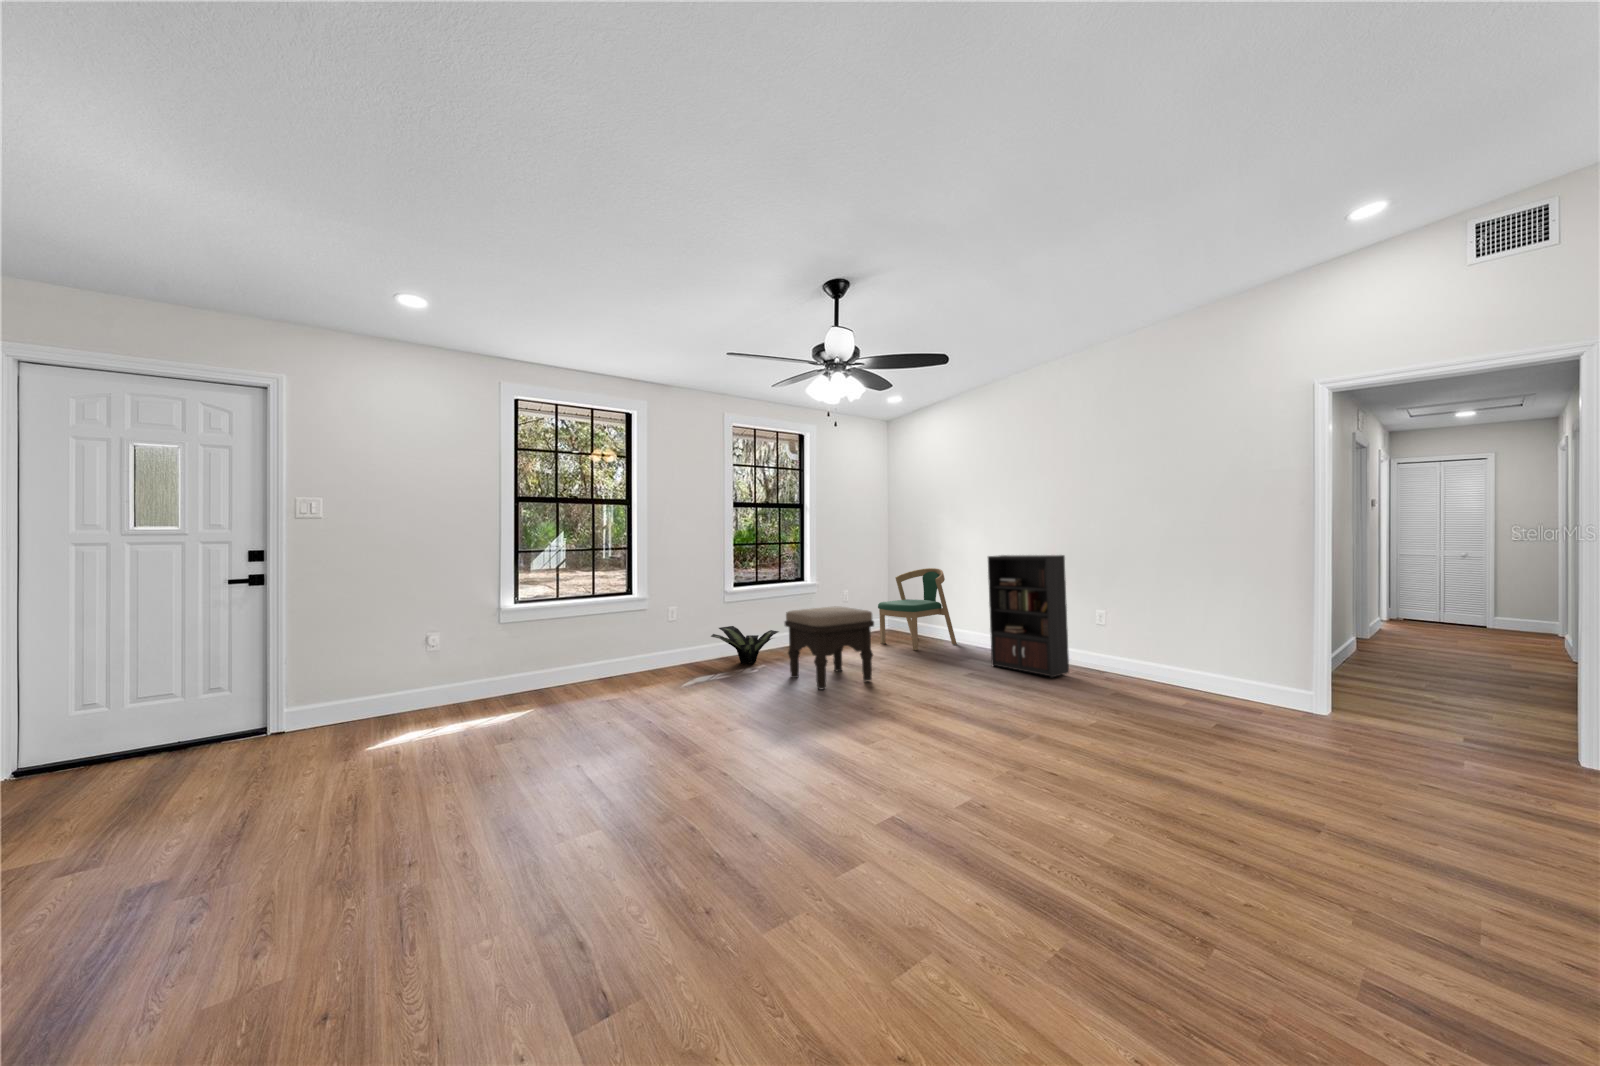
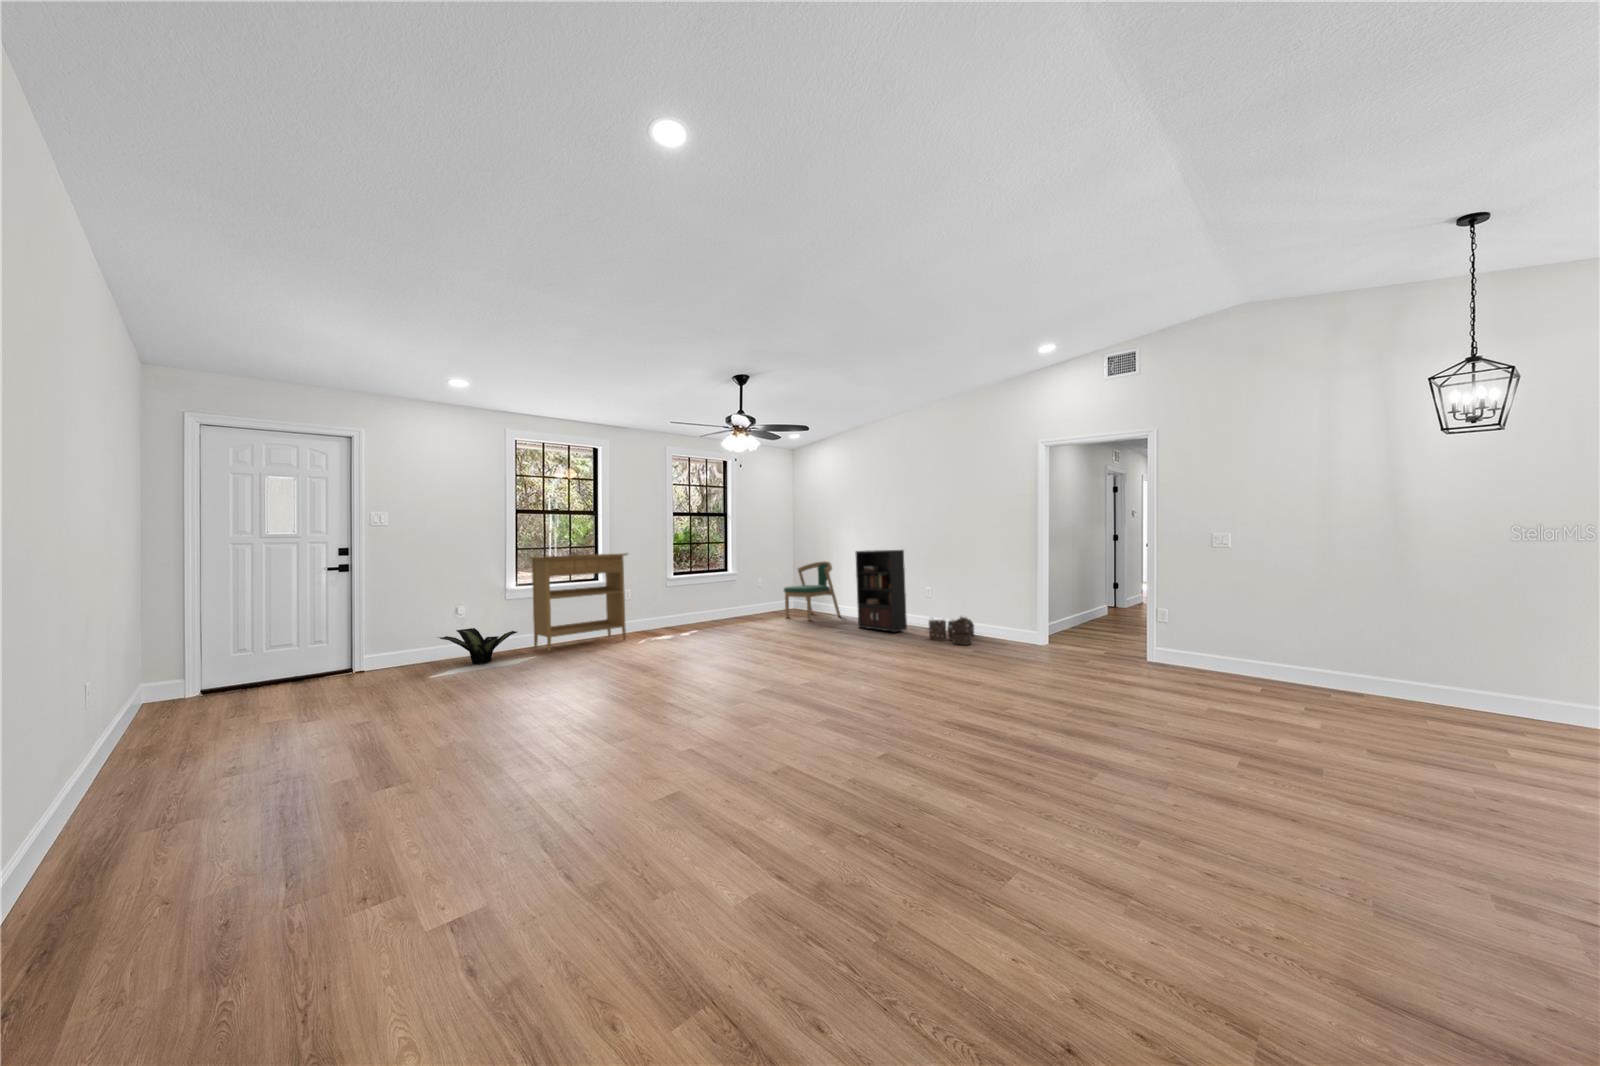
console table: none [531,558,671,699] -> present [529,553,627,651]
ottoman: present [785,606,874,690] -> none [711,588,774,642]
potted plant: present [711,626,779,664] -> present [439,628,517,664]
woven basket: none [1113,656,1196,709] -> present [929,617,974,645]

